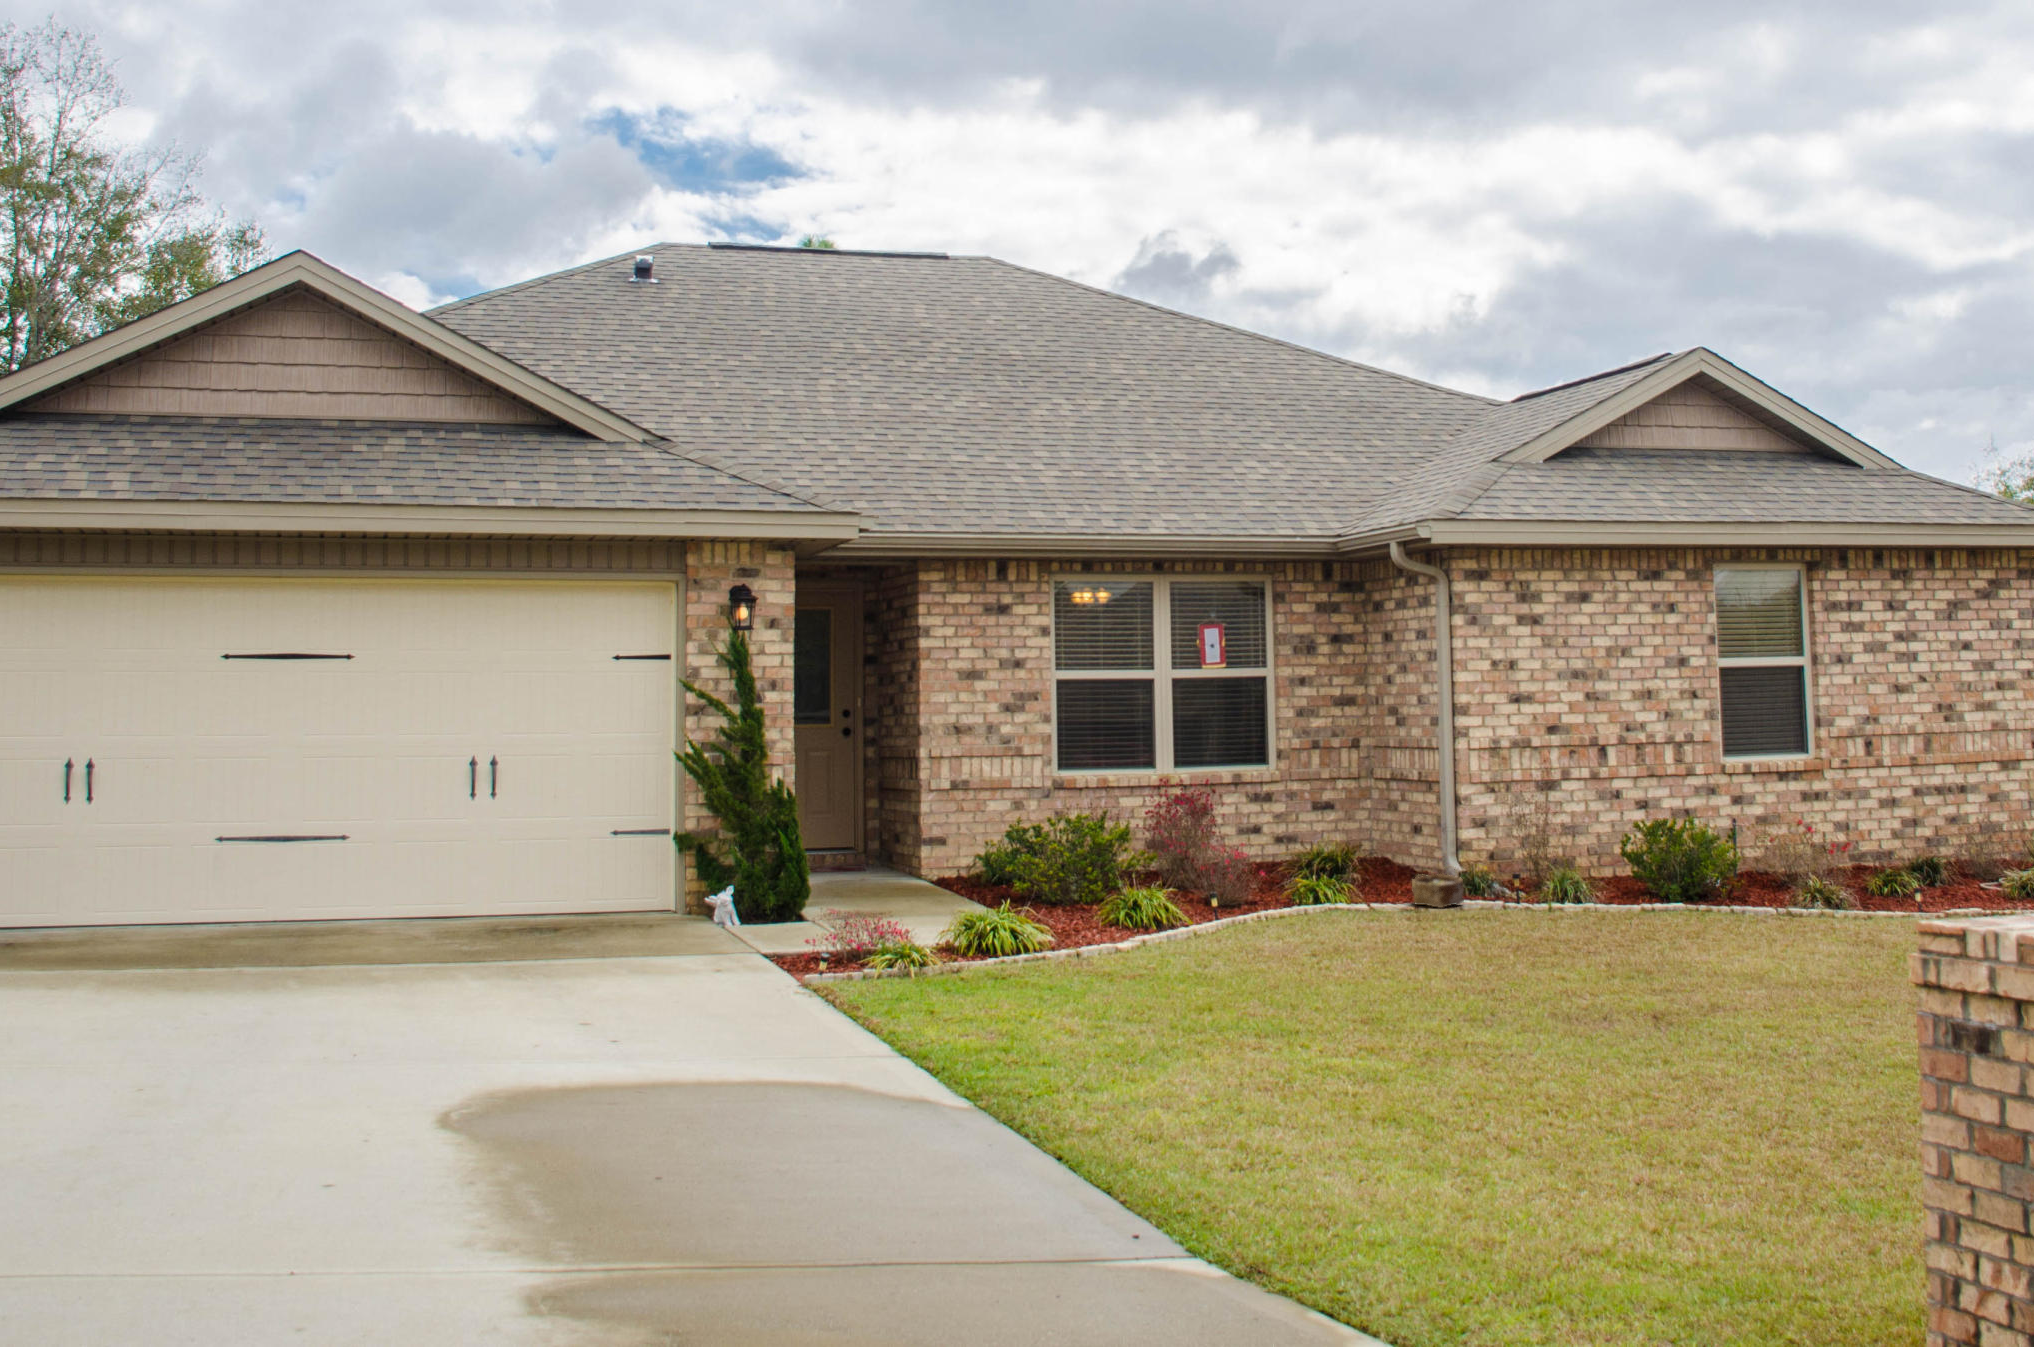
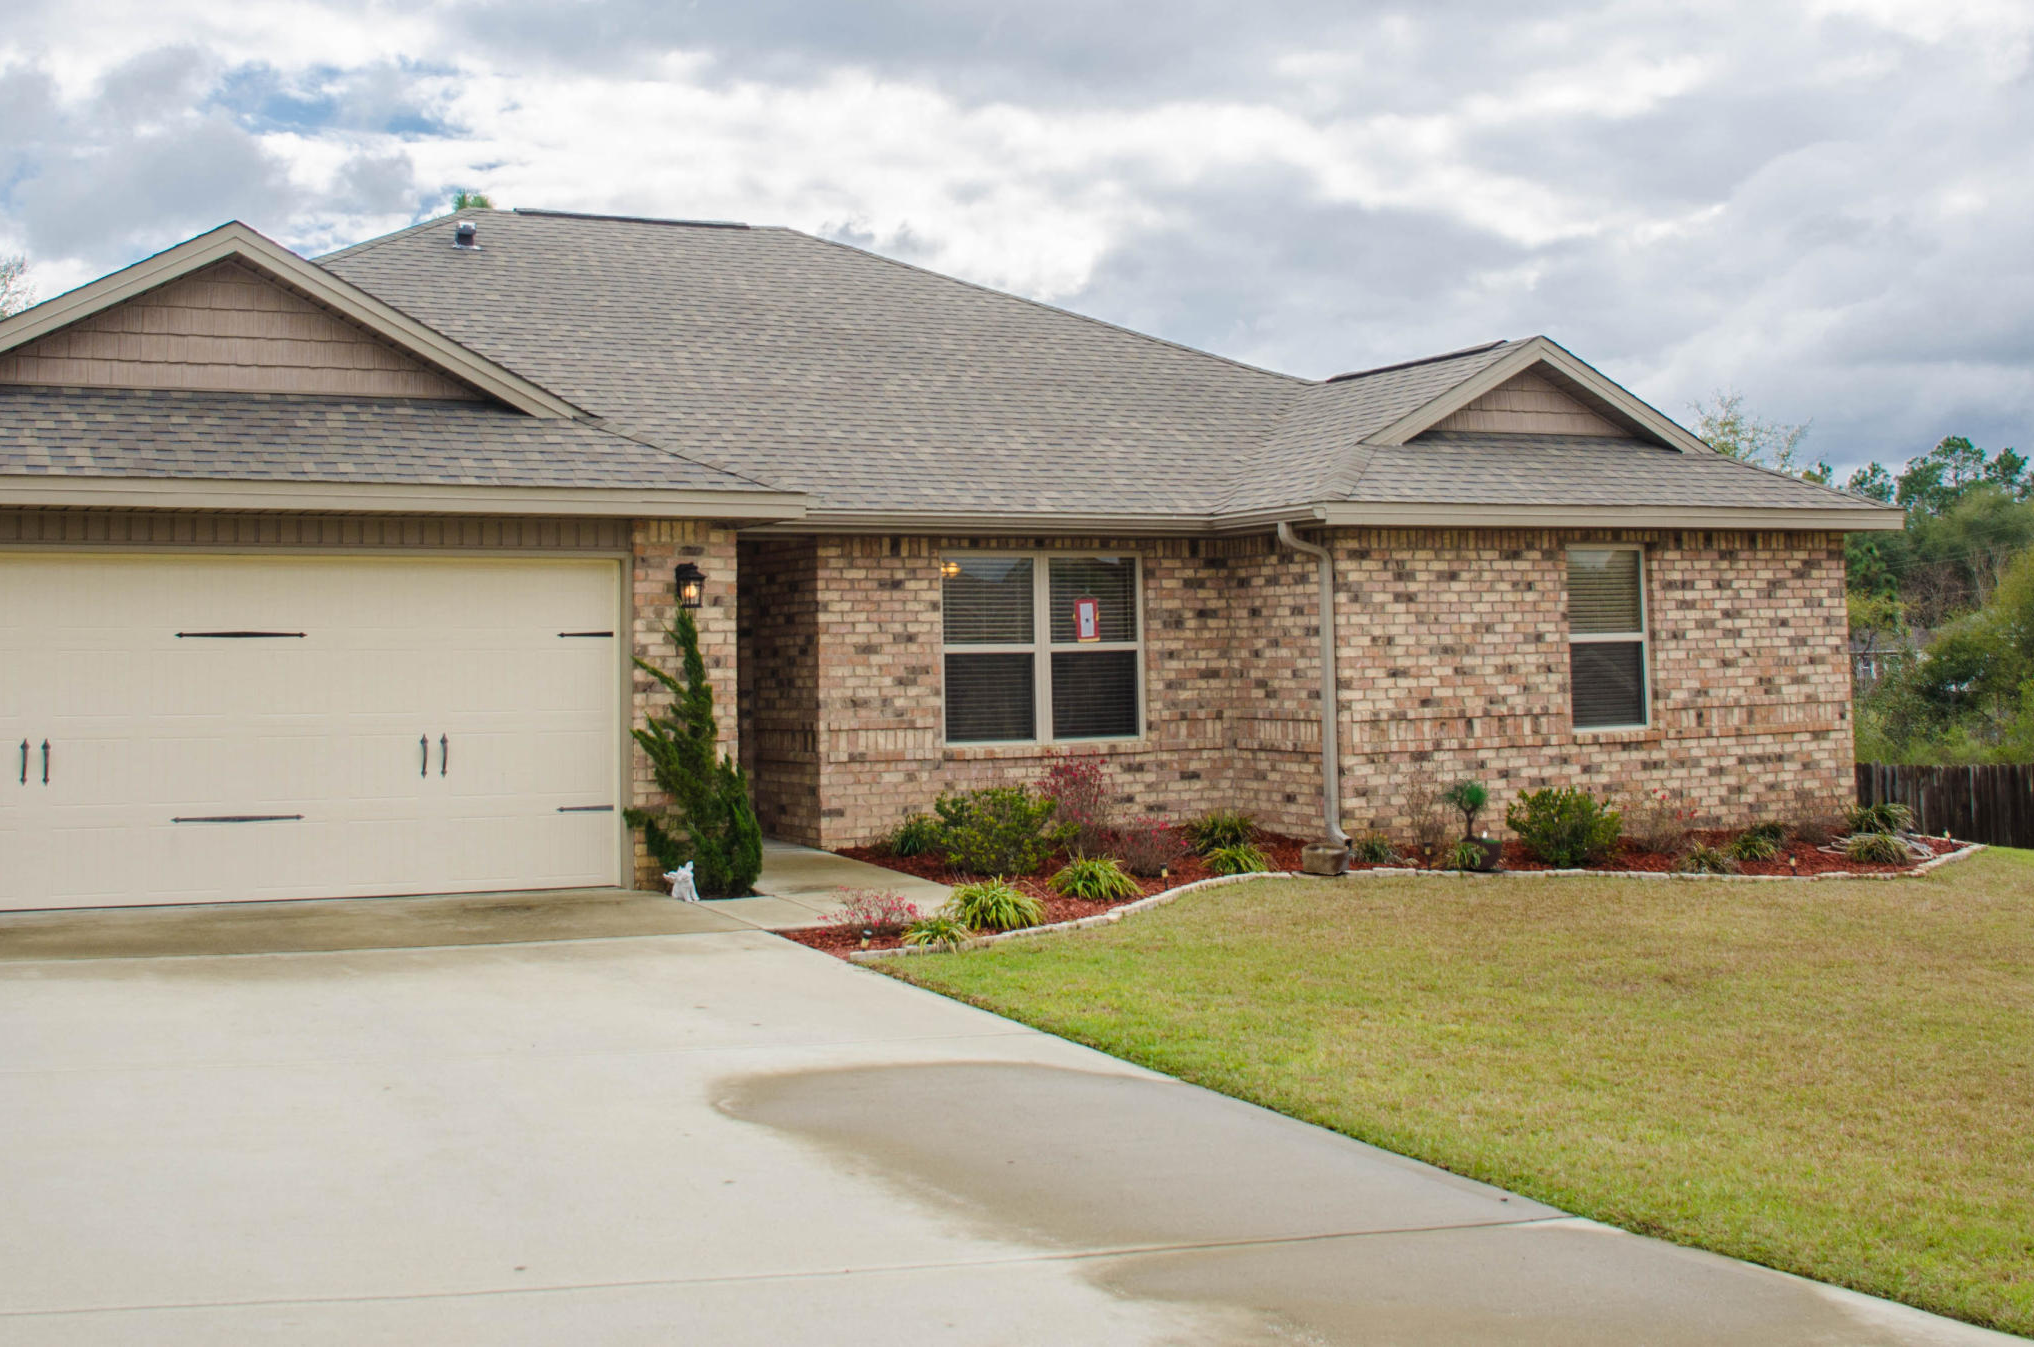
potted tree: none [1564,798,1634,905] -> present [1441,775,1502,870]

